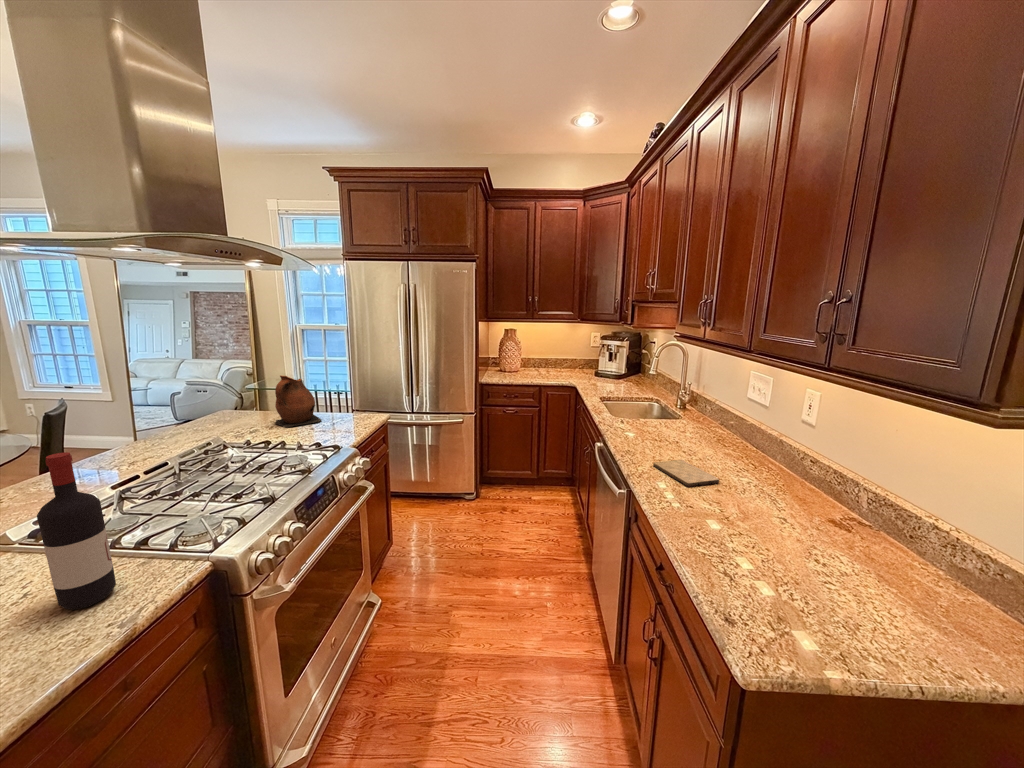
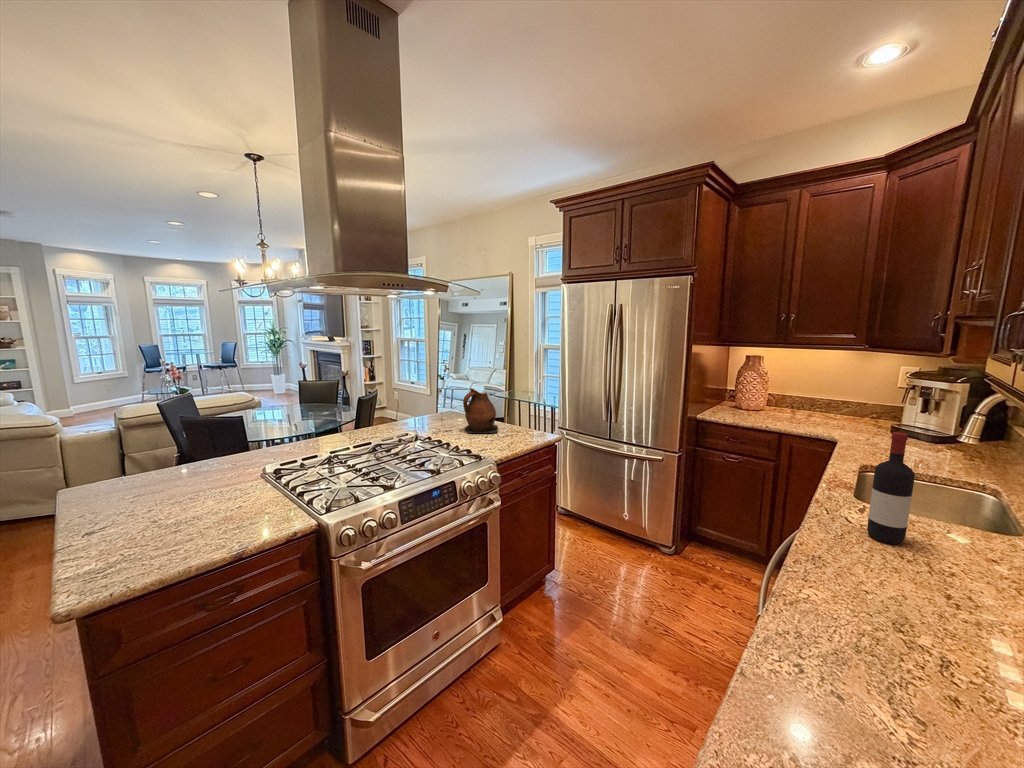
wine bottle: present [37,452,116,609] -> present [867,432,915,544]
cutting board: present [653,460,719,487] -> none [826,591,954,681]

